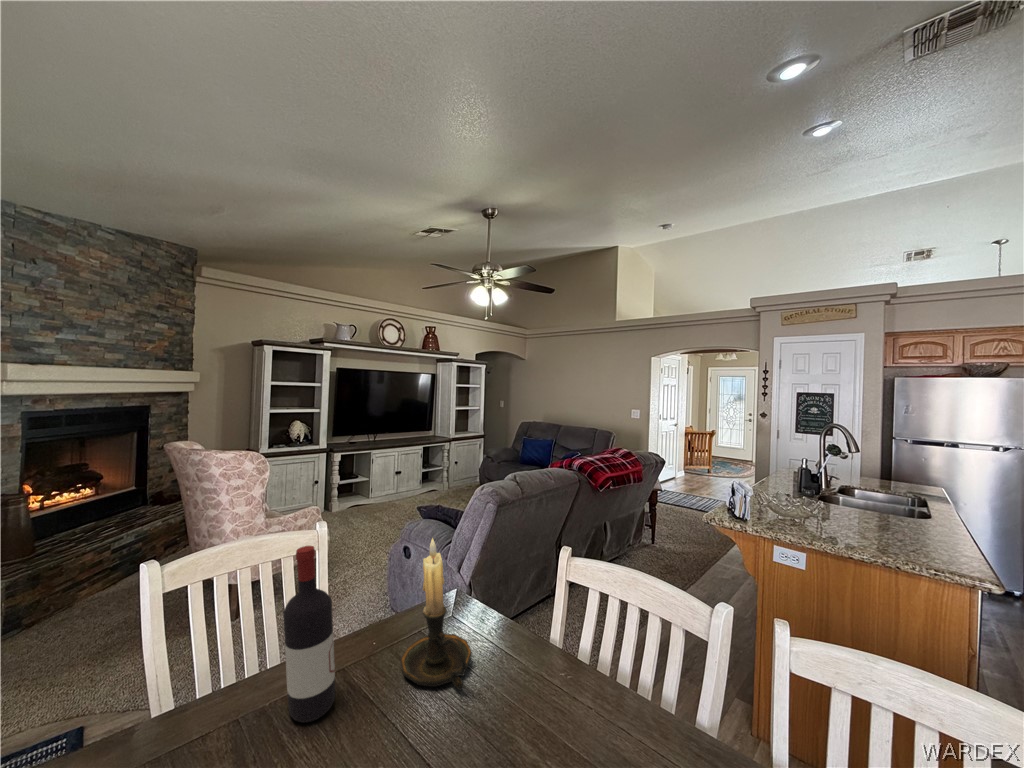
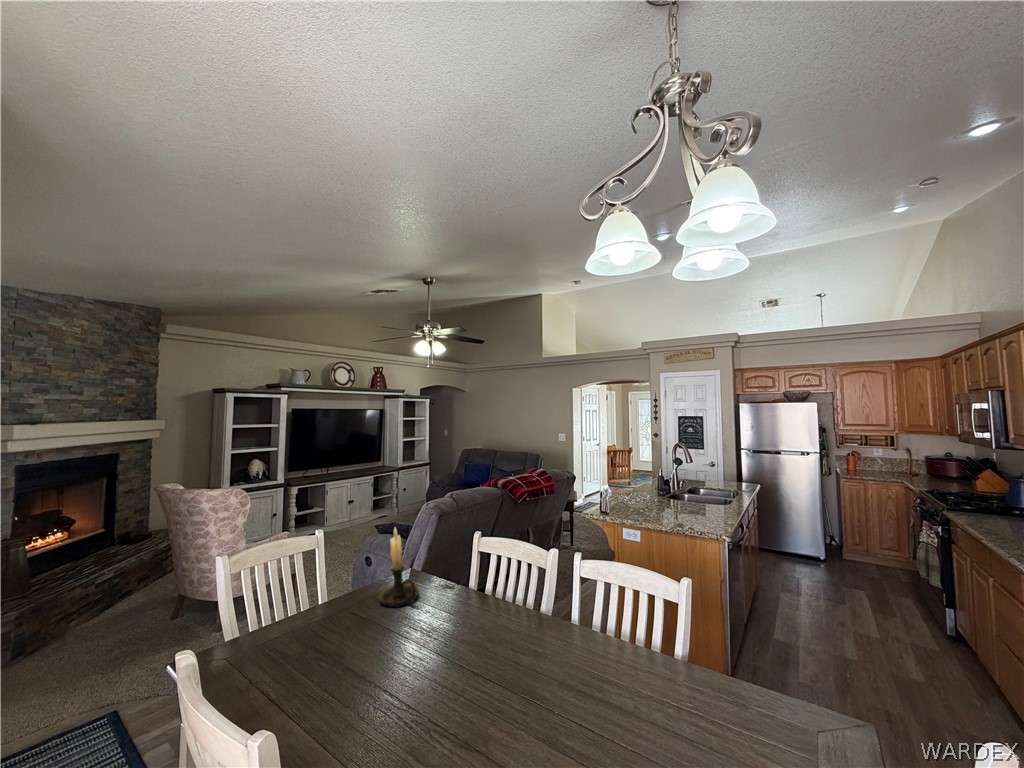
wine bottle: present [283,546,335,722] -> none [318,532,345,624]

